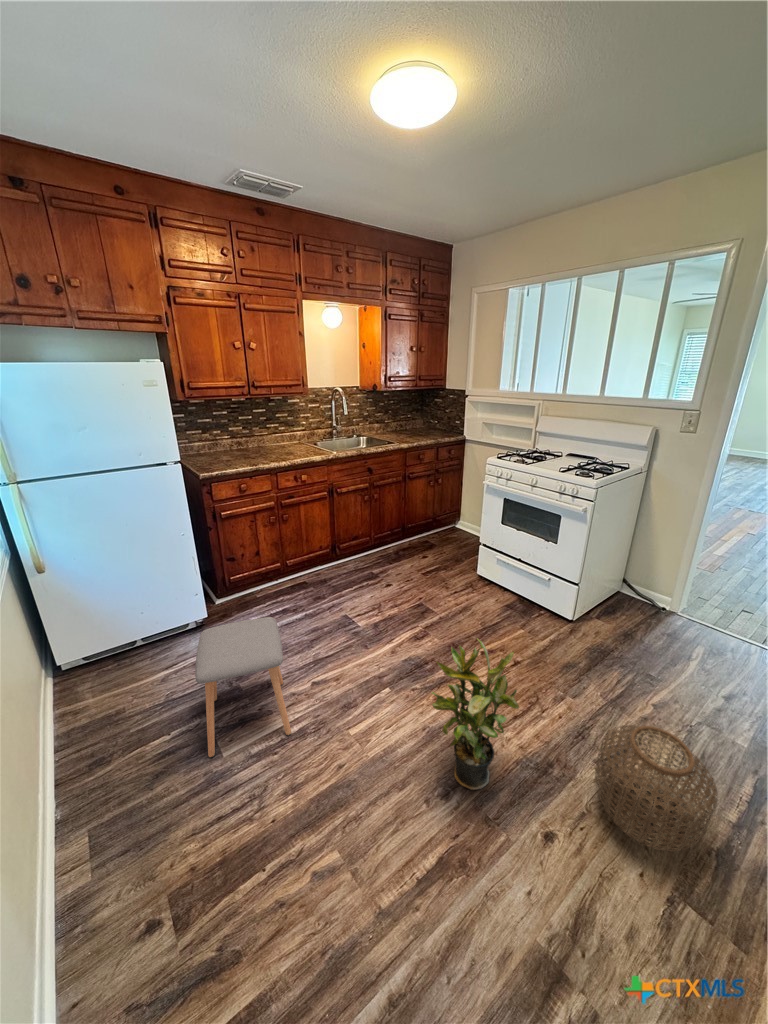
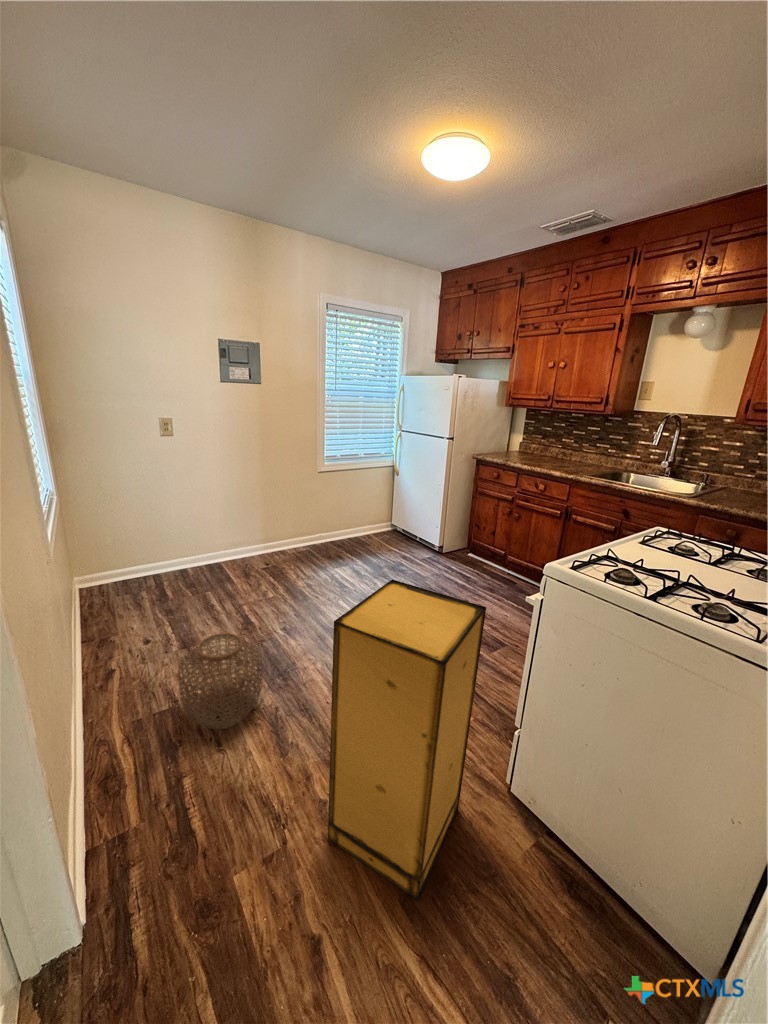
storage cabinet: none [604,515,726,699] -> present [328,579,486,900]
stool: present [195,617,291,758] -> none [334,517,388,584]
potted plant: present [432,639,519,790] -> none [267,544,327,647]

